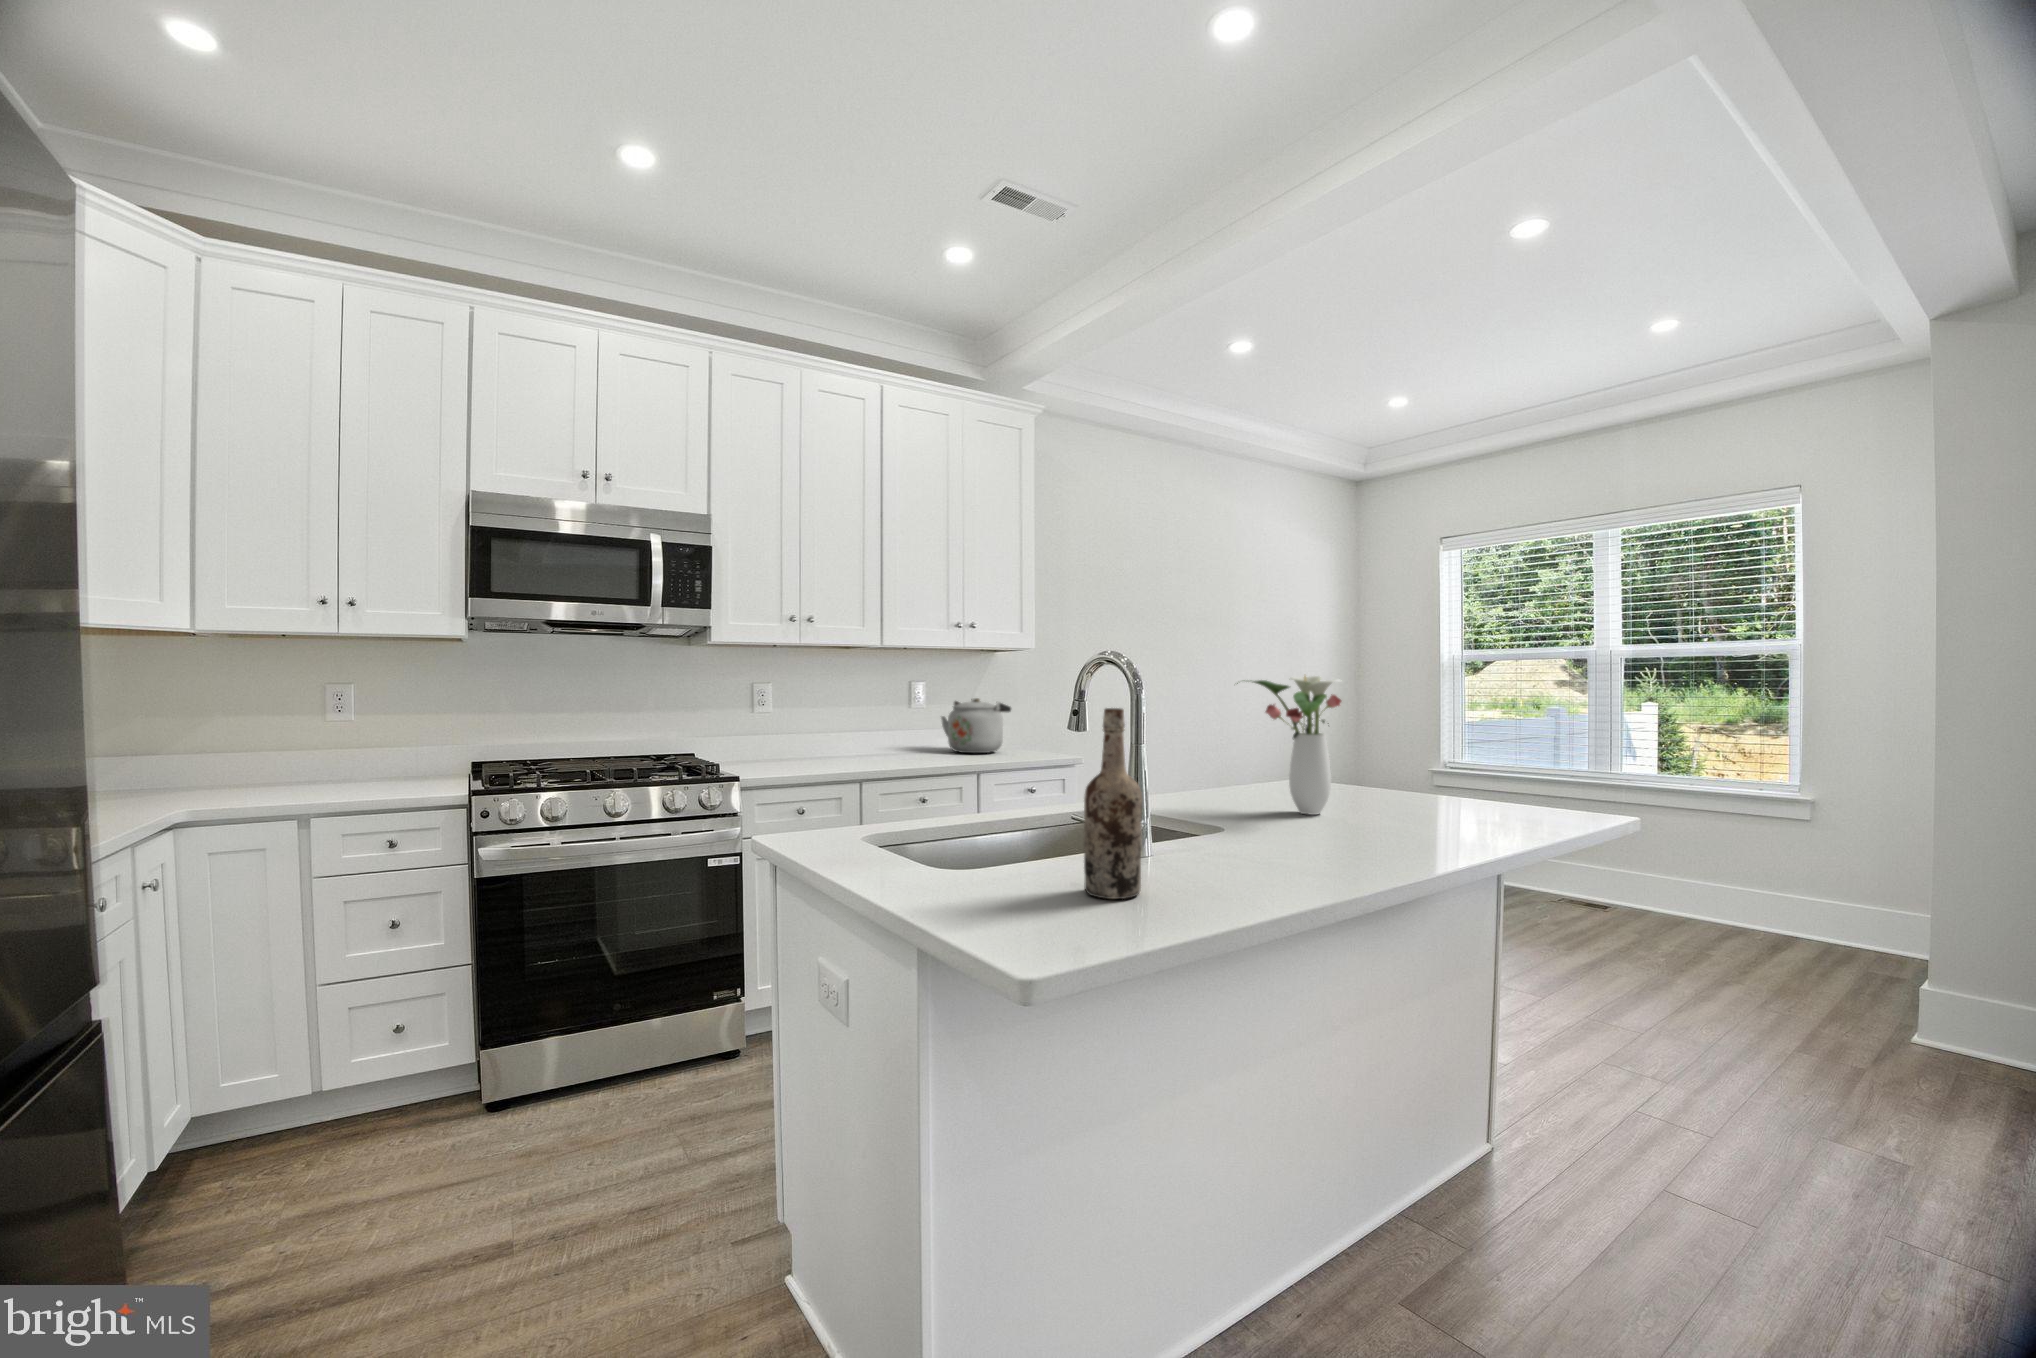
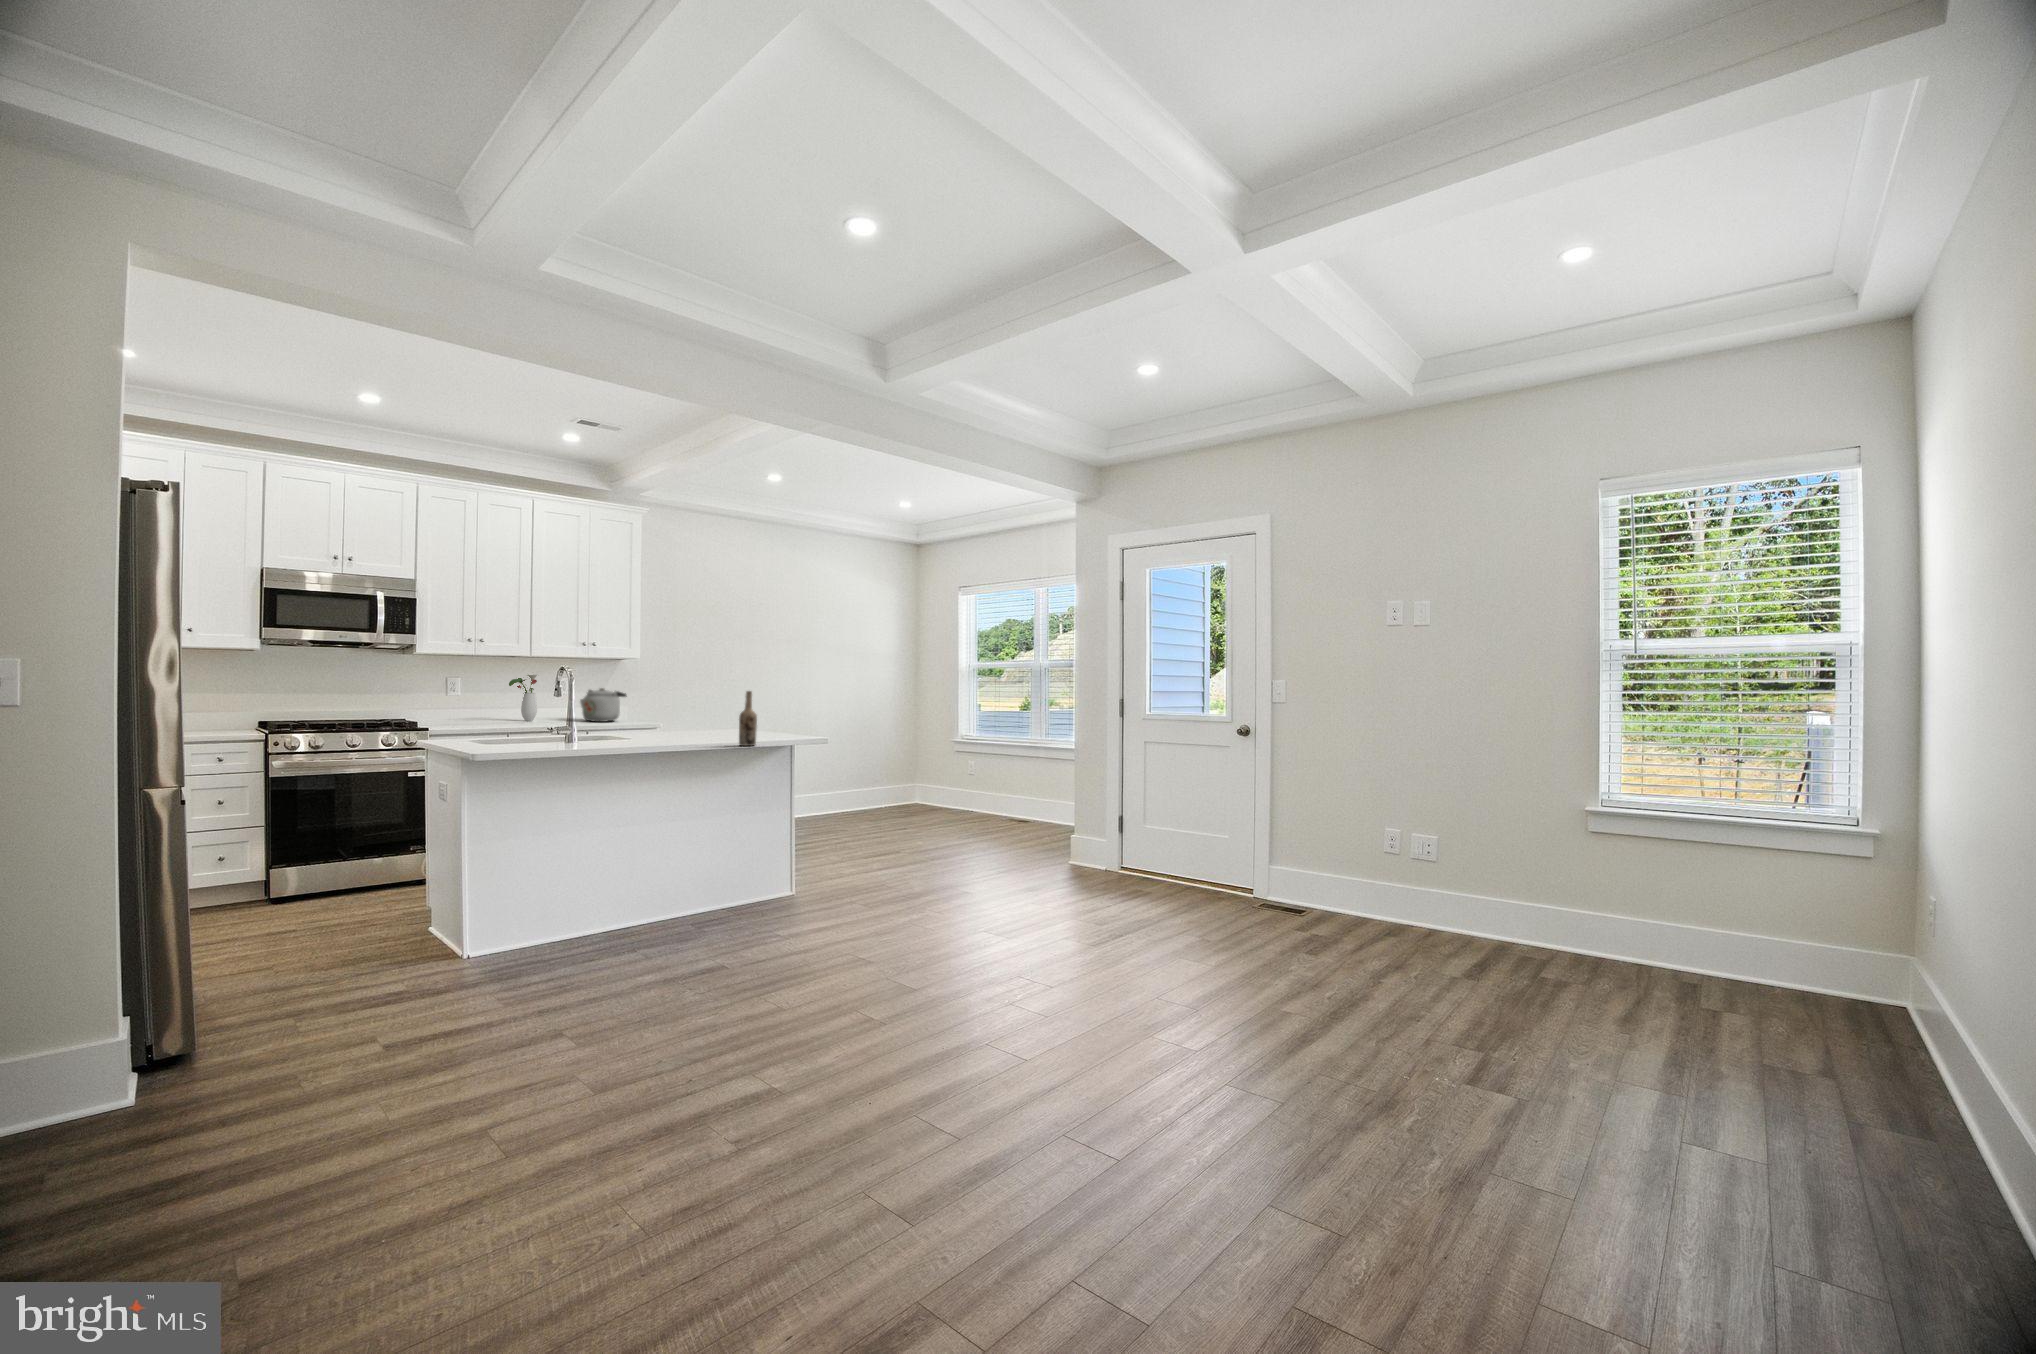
flower arrangement: present [1237,676,1341,815] -> present [509,674,539,721]
wine bottle: present [1084,708,1142,899] -> present [739,691,757,746]

